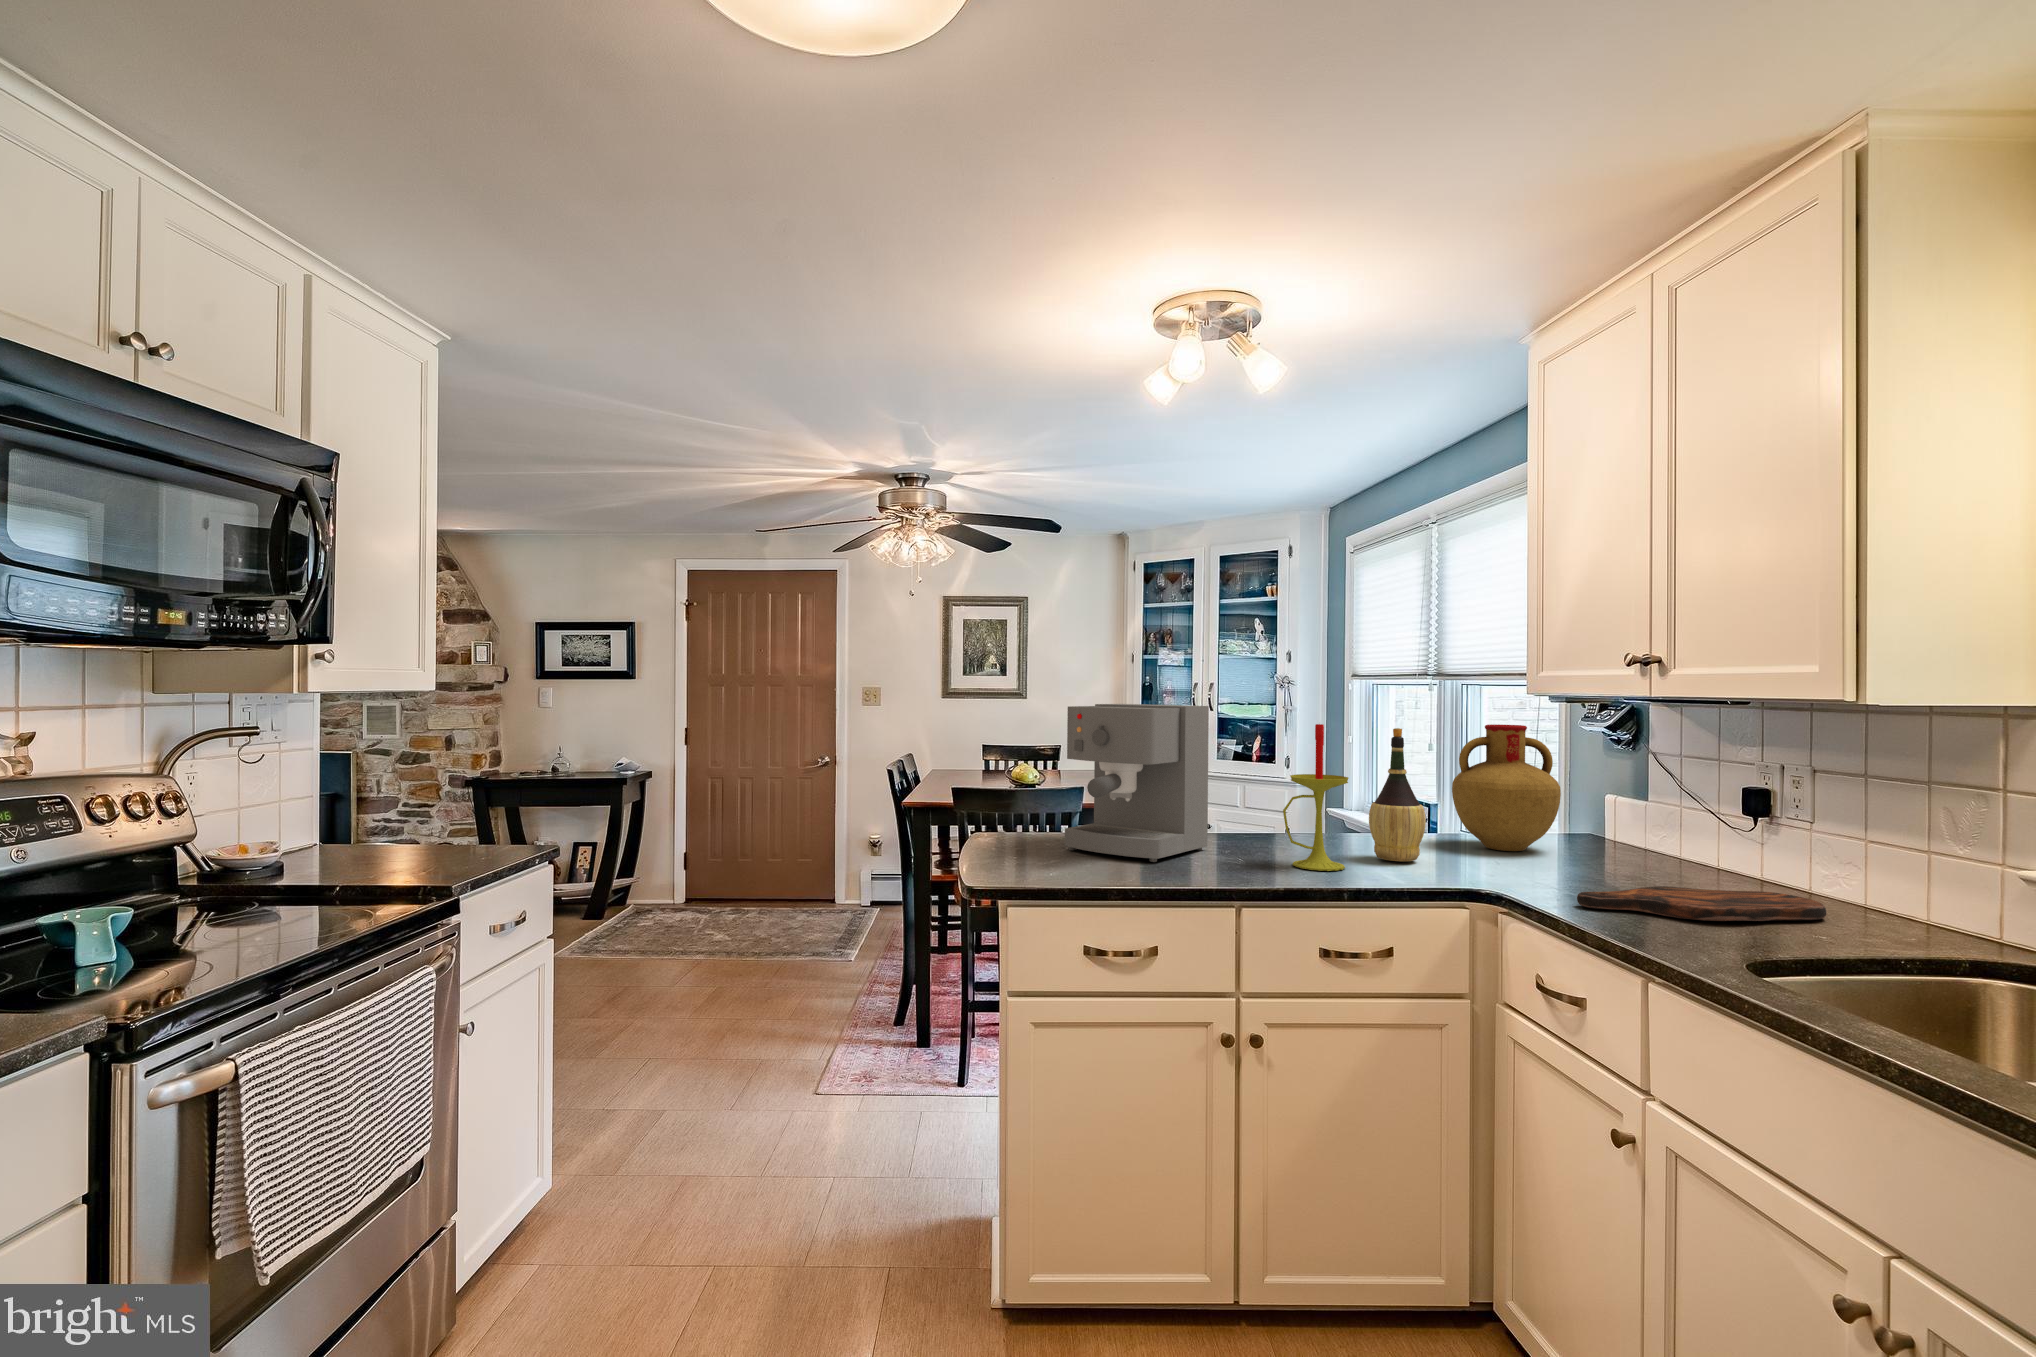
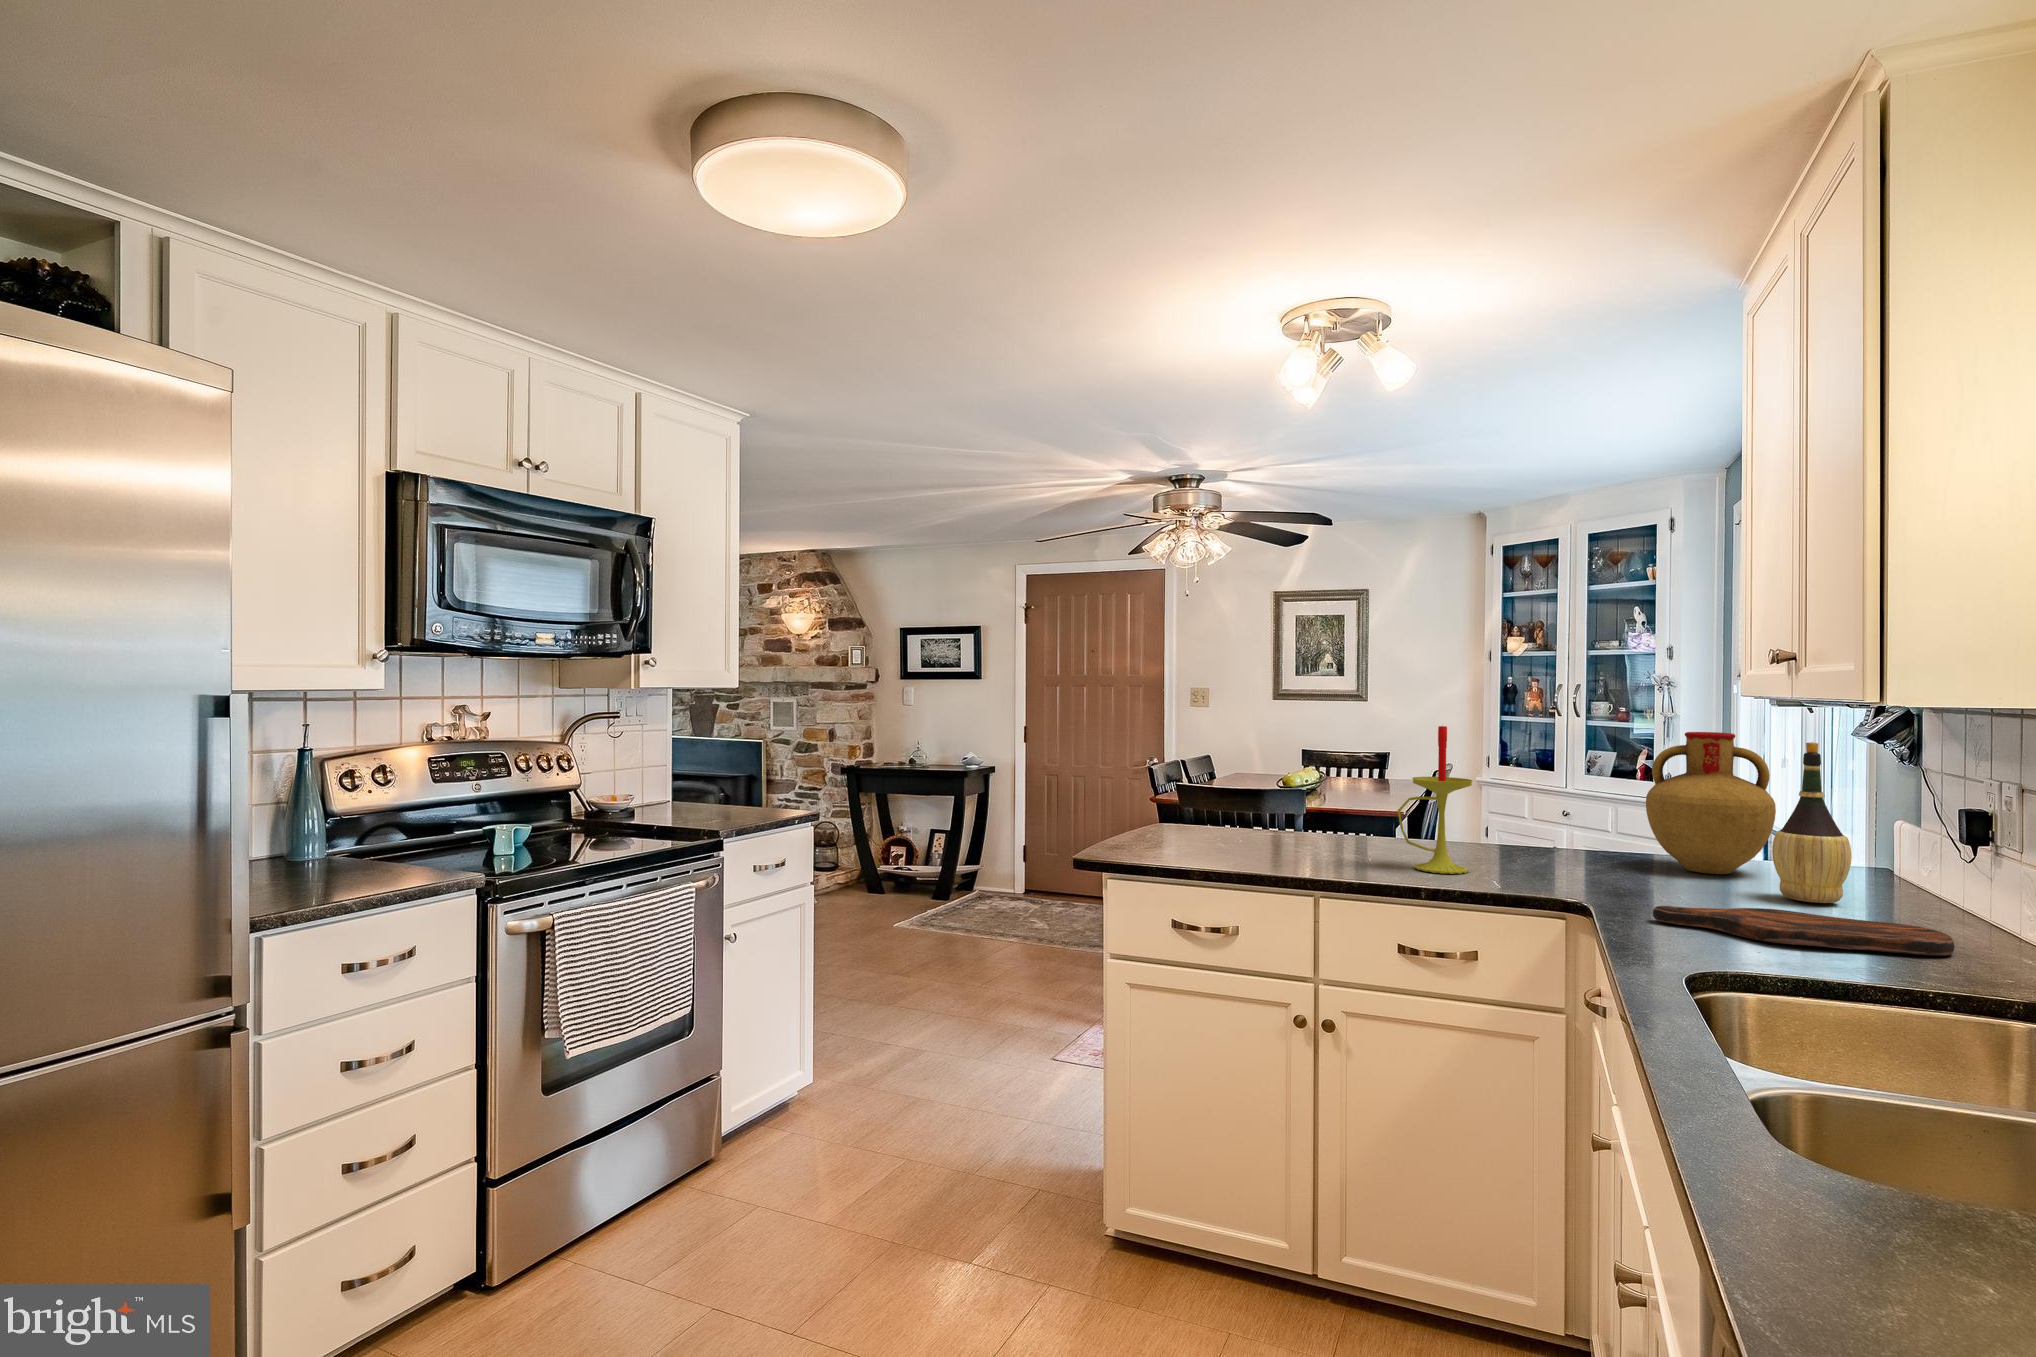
coffee maker: present [1065,704,1209,862] -> none [1206,704,1357,854]
wine bottle: present [1369,728,1426,861] -> present [1772,742,1852,903]

